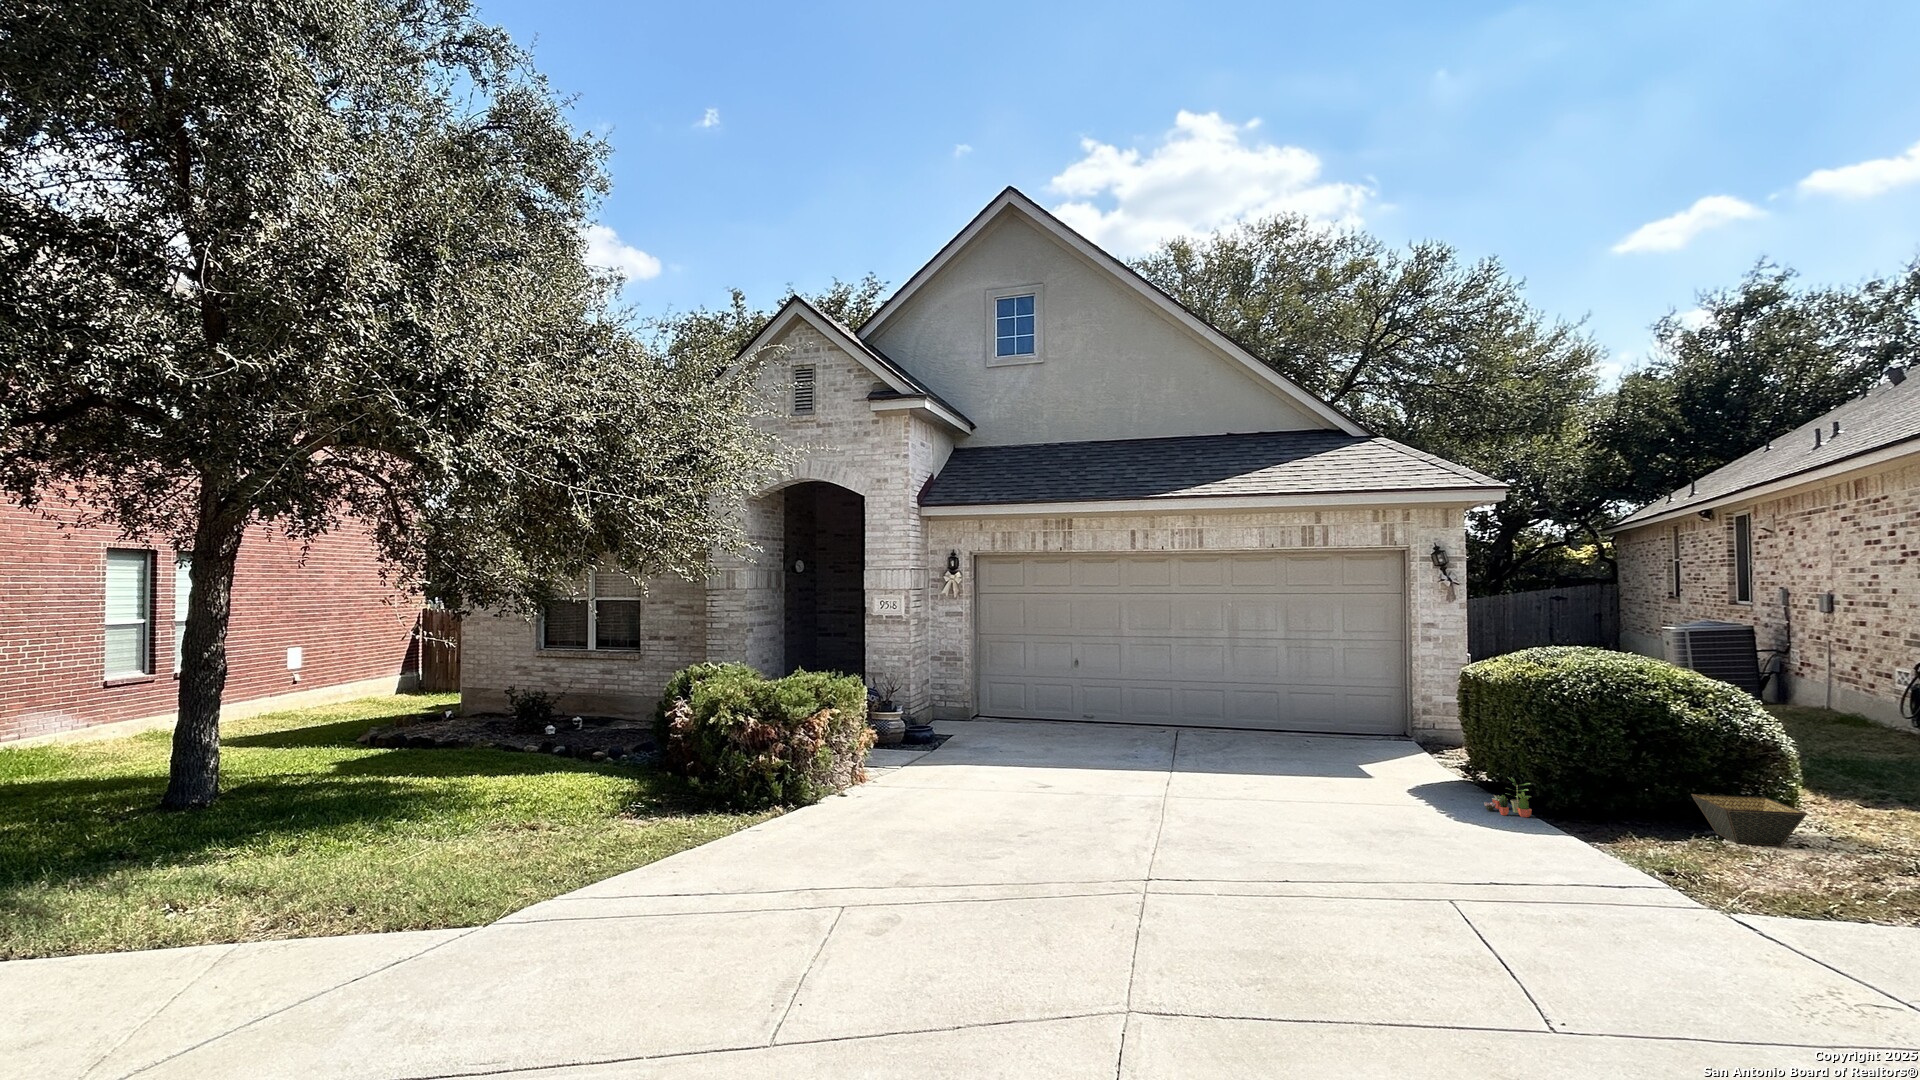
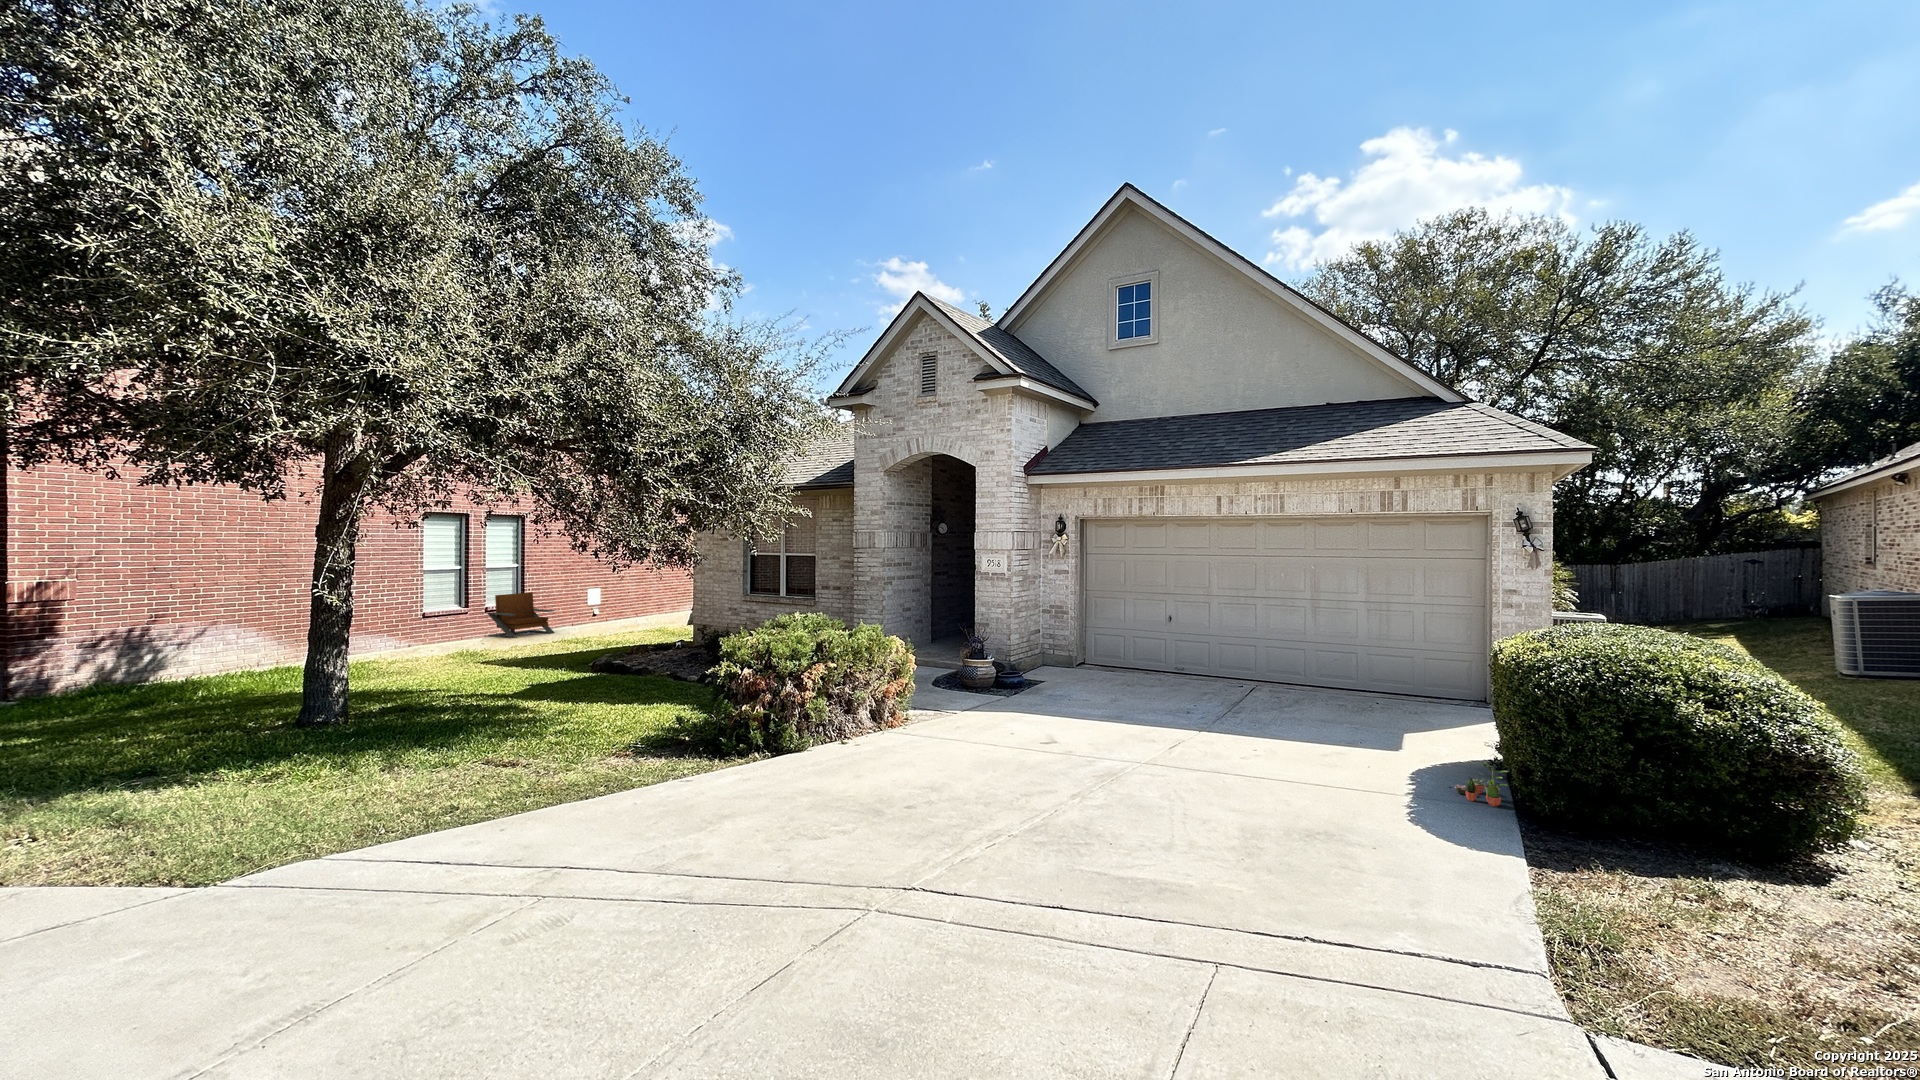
lounge chair: none [15,672,145,748] -> present [487,592,554,639]
basket: present [1691,794,1807,846] -> none [1697,807,1834,884]

